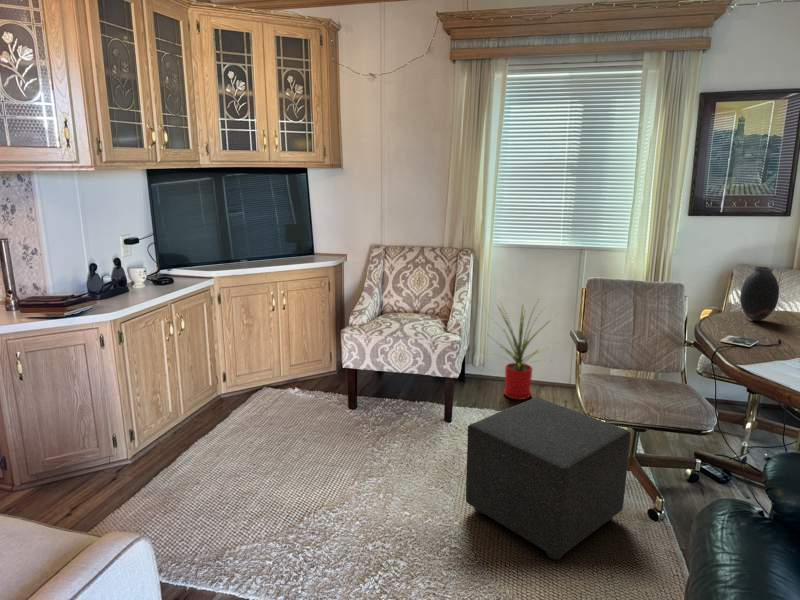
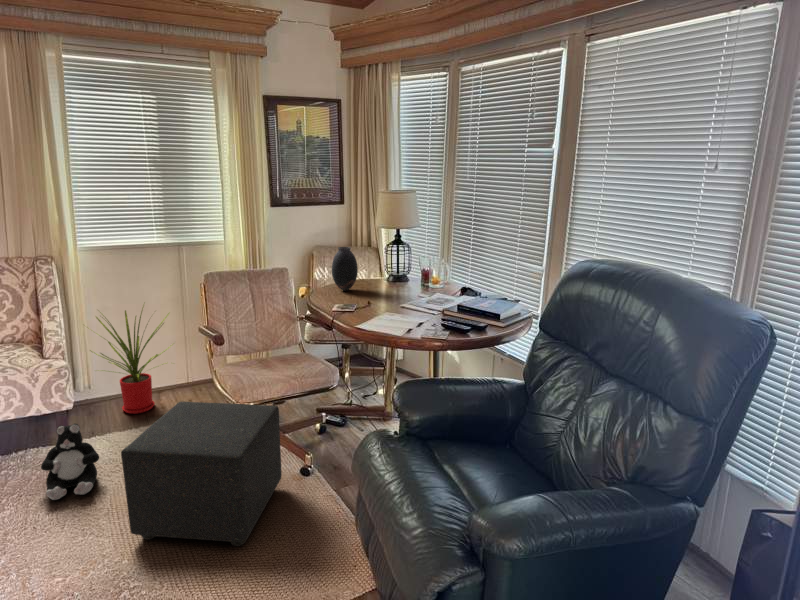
plush toy: none [422,390,467,453] -> present [41,424,99,500]

